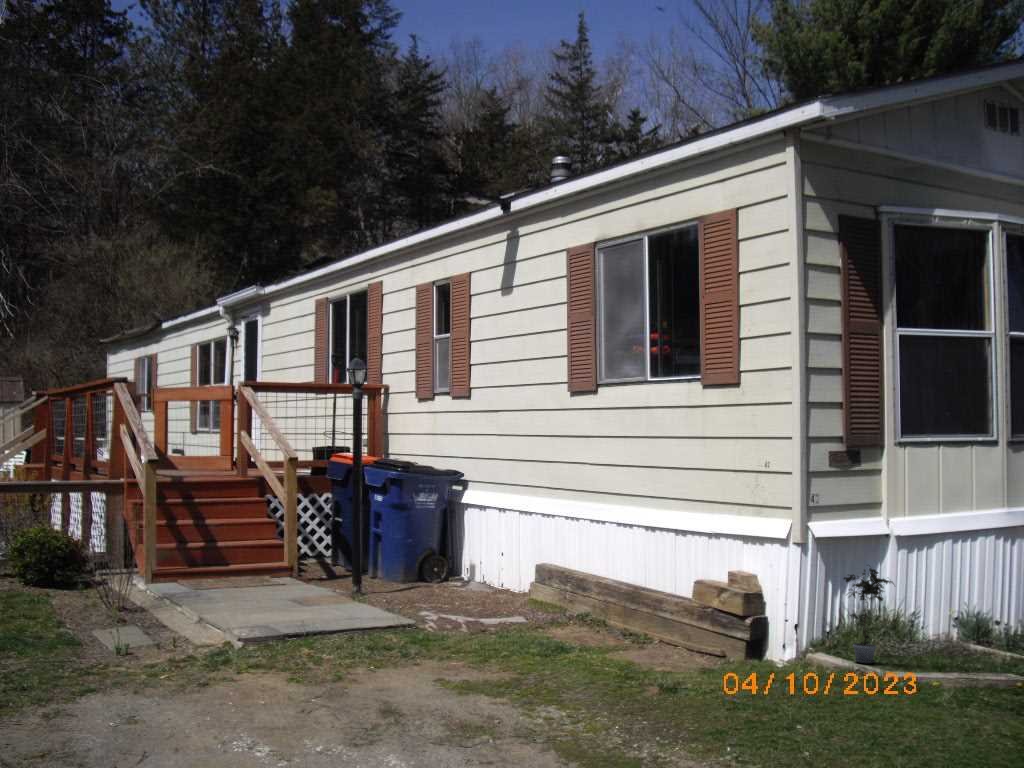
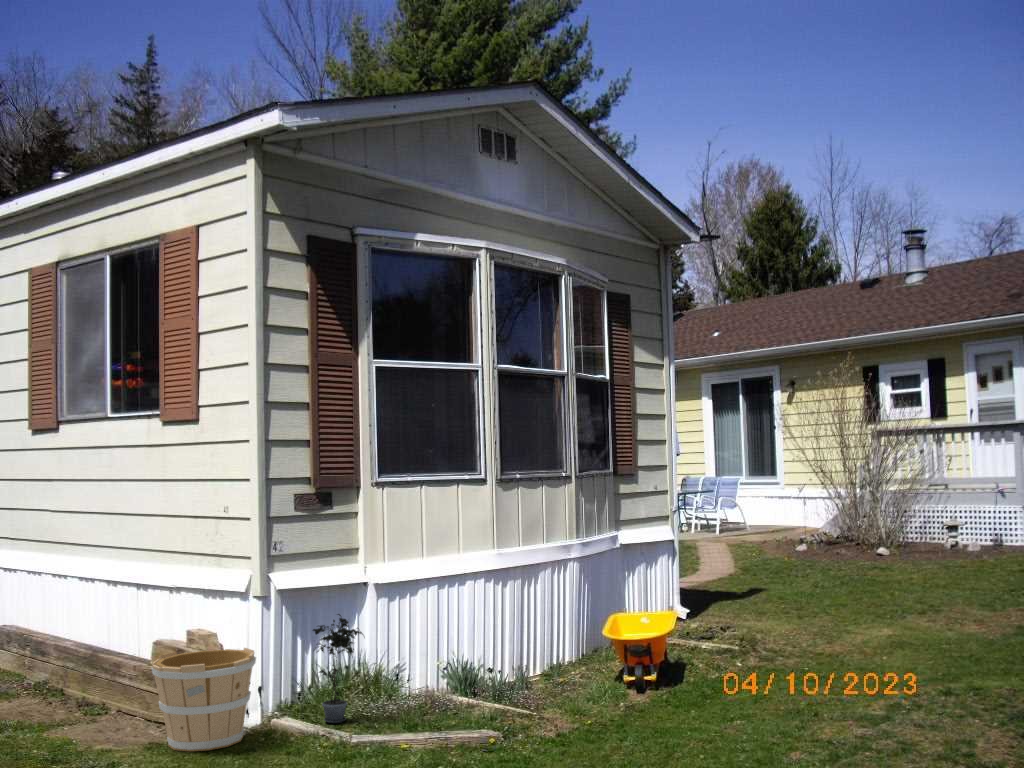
wooden bucket: none [707,586,796,669] -> present [152,648,256,752]

